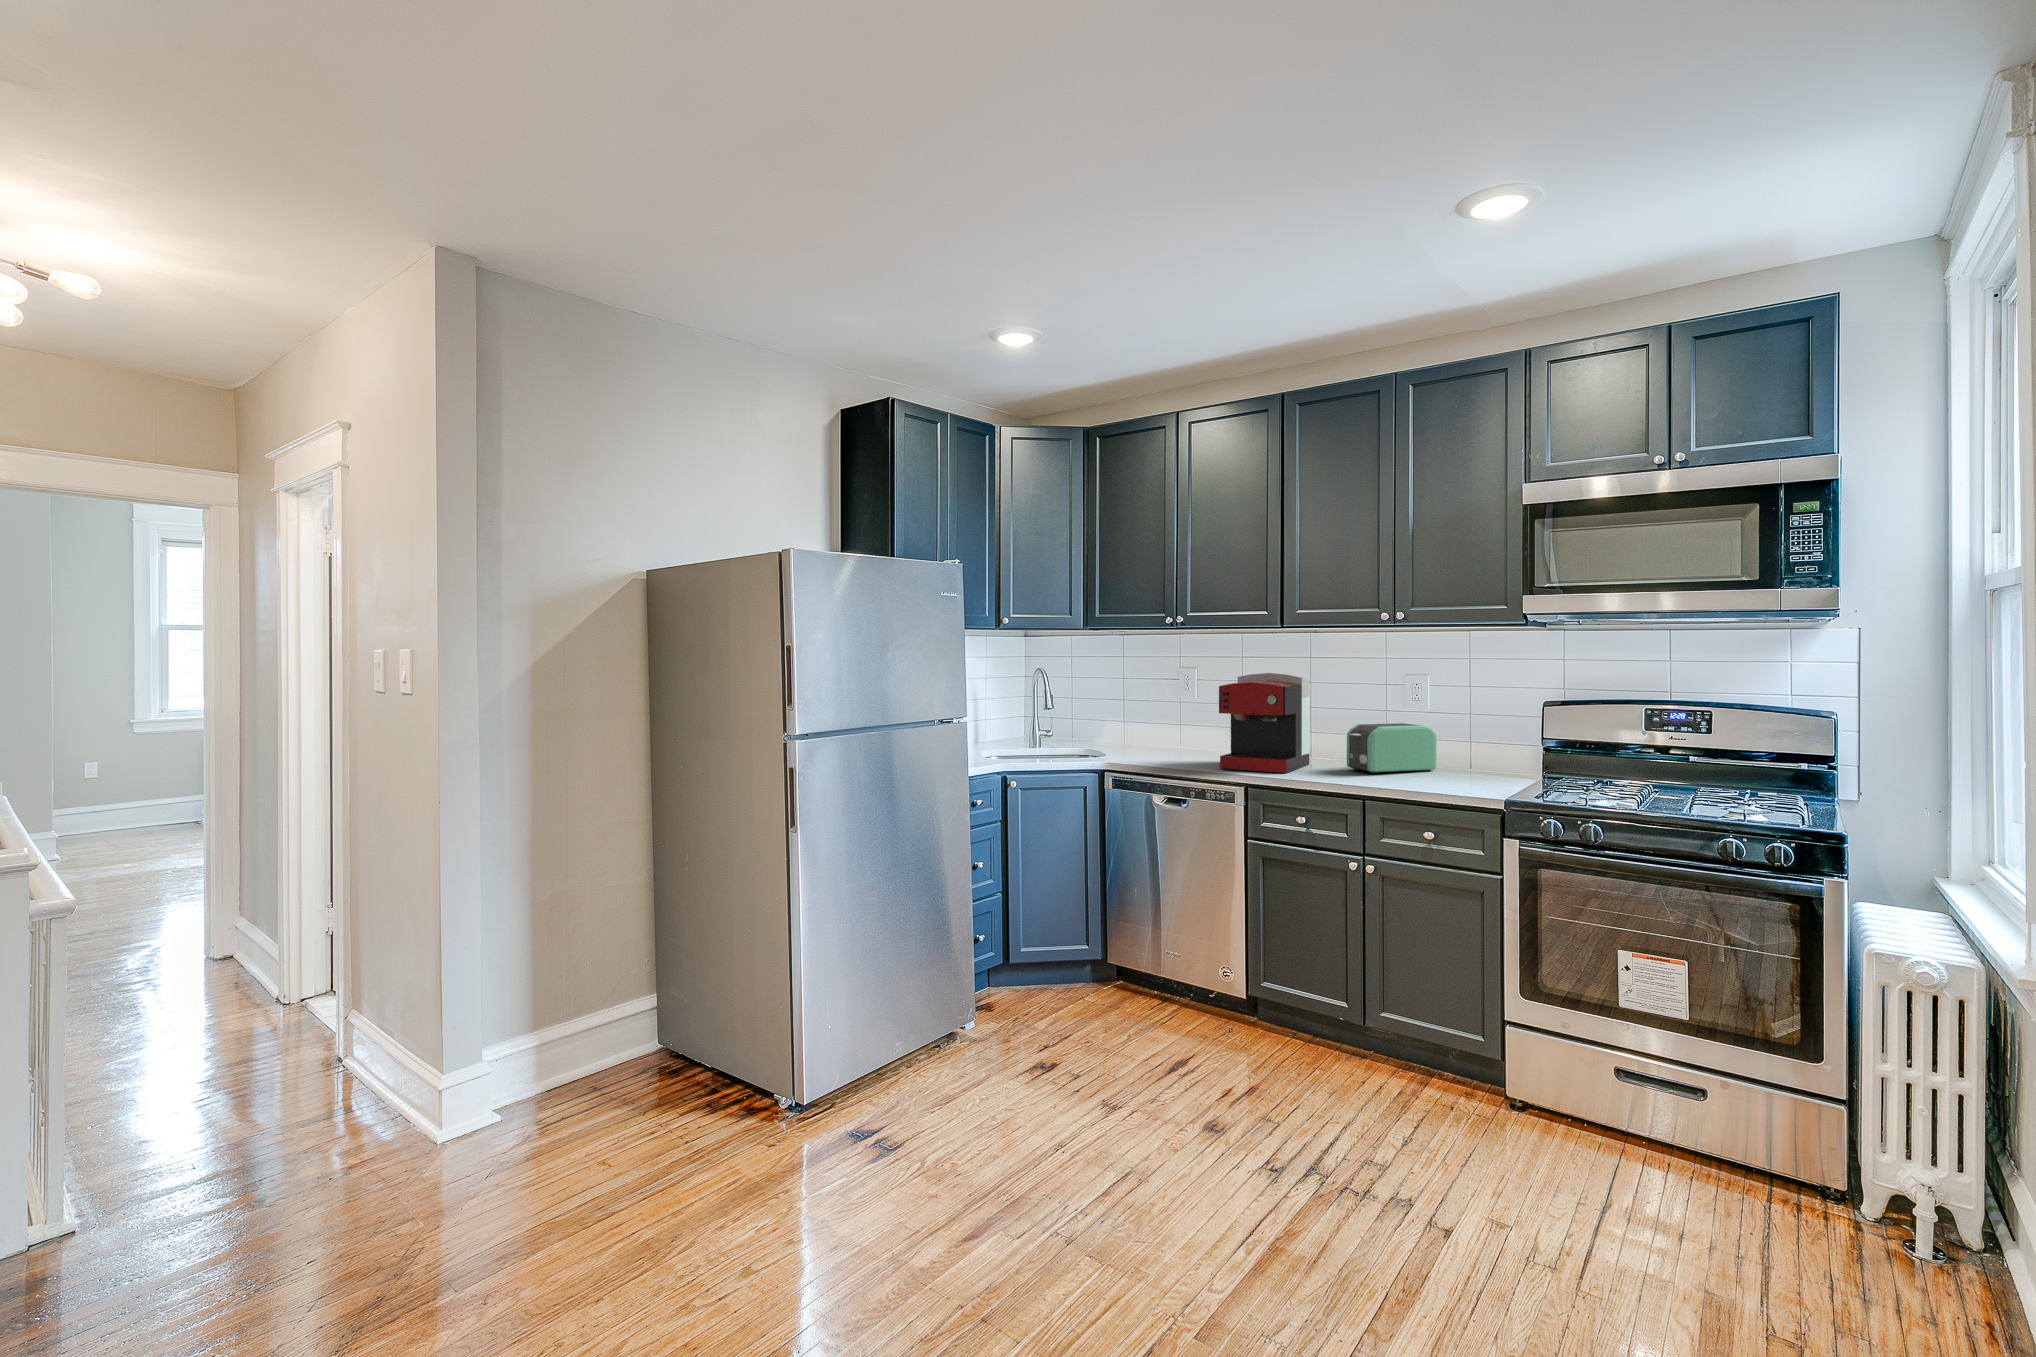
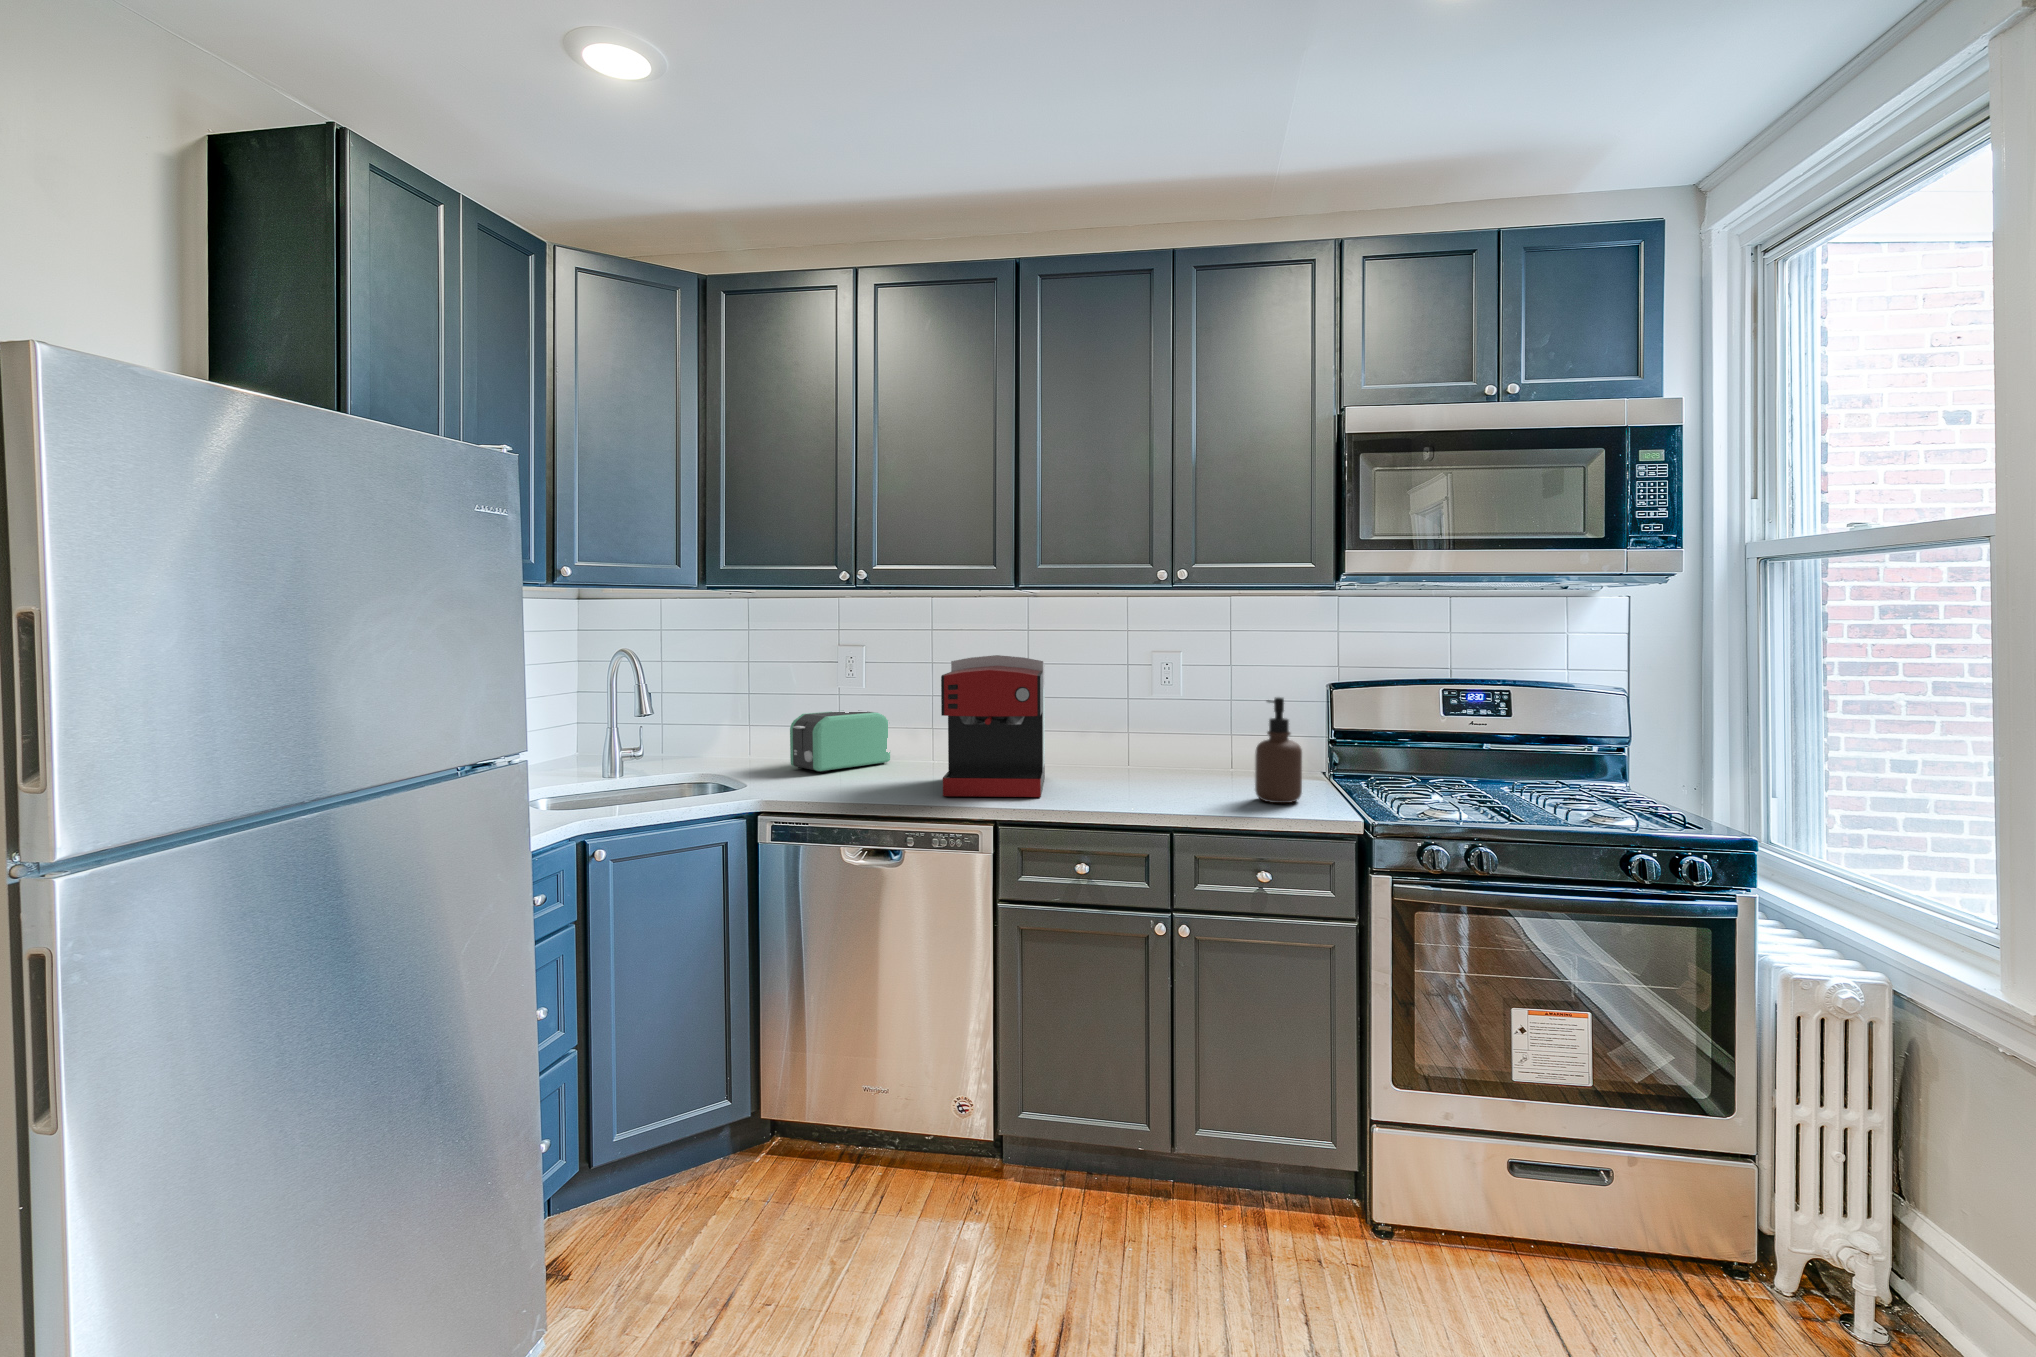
soap dispenser: none [1443,706,1480,786] -> present [1255,697,1302,803]
toaster: present [1347,723,1437,773] -> present [790,711,890,772]

